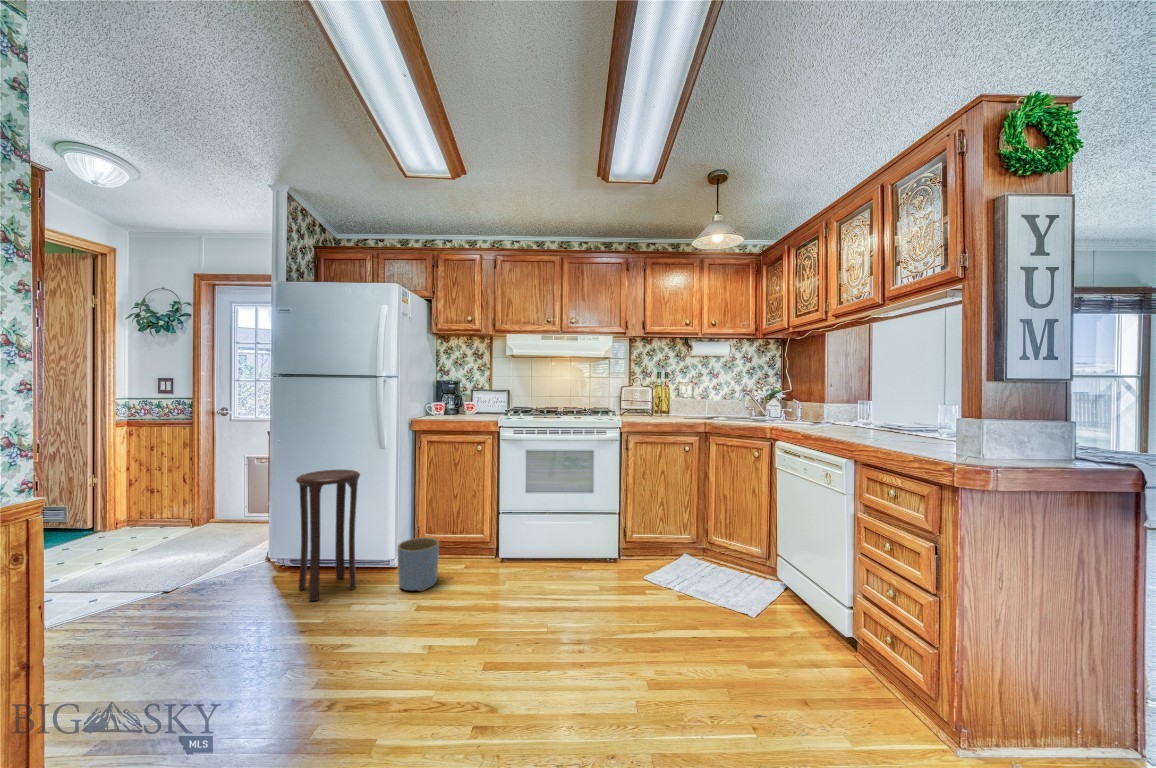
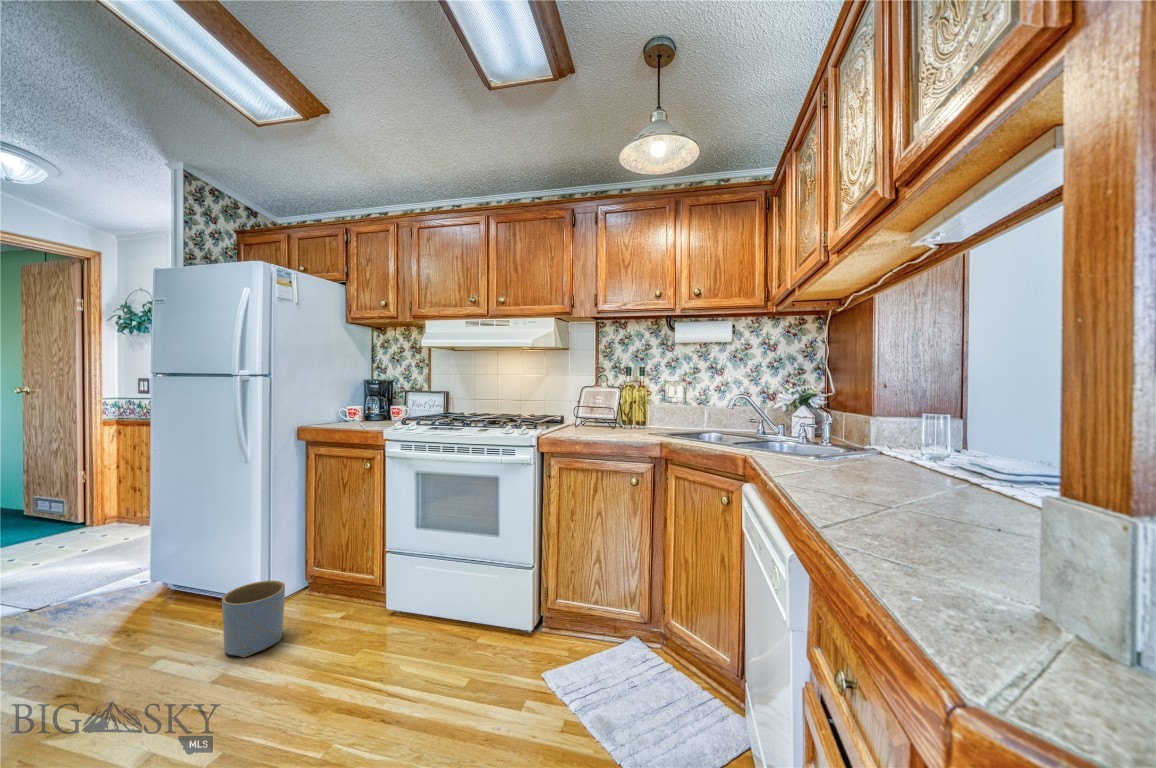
stool: present [296,470,360,601] -> none [108,489,204,655]

